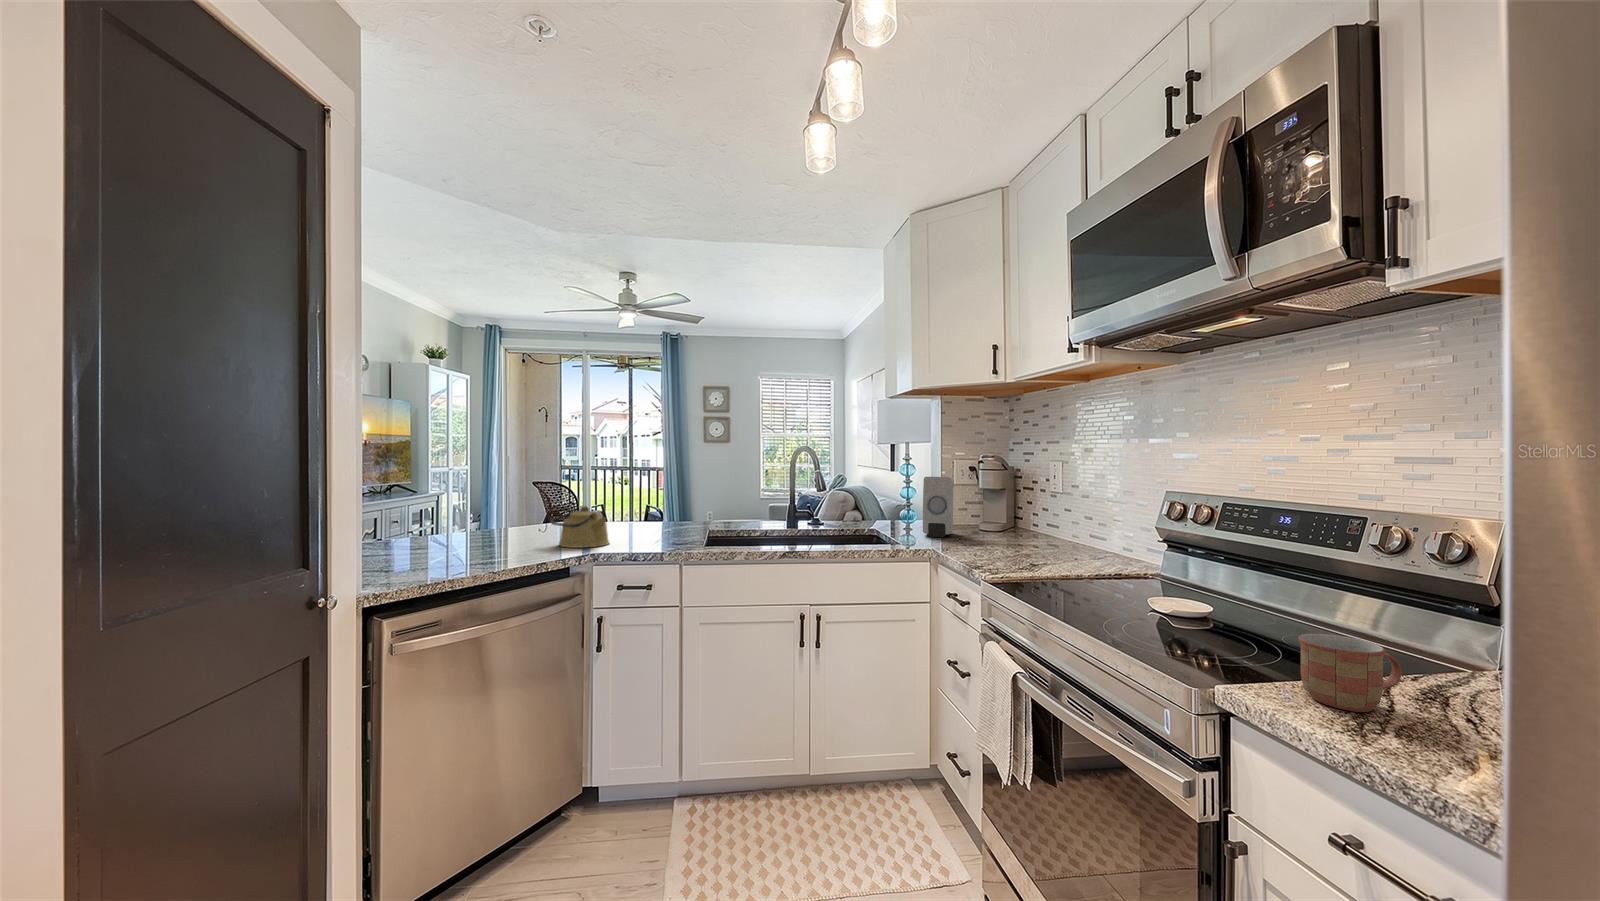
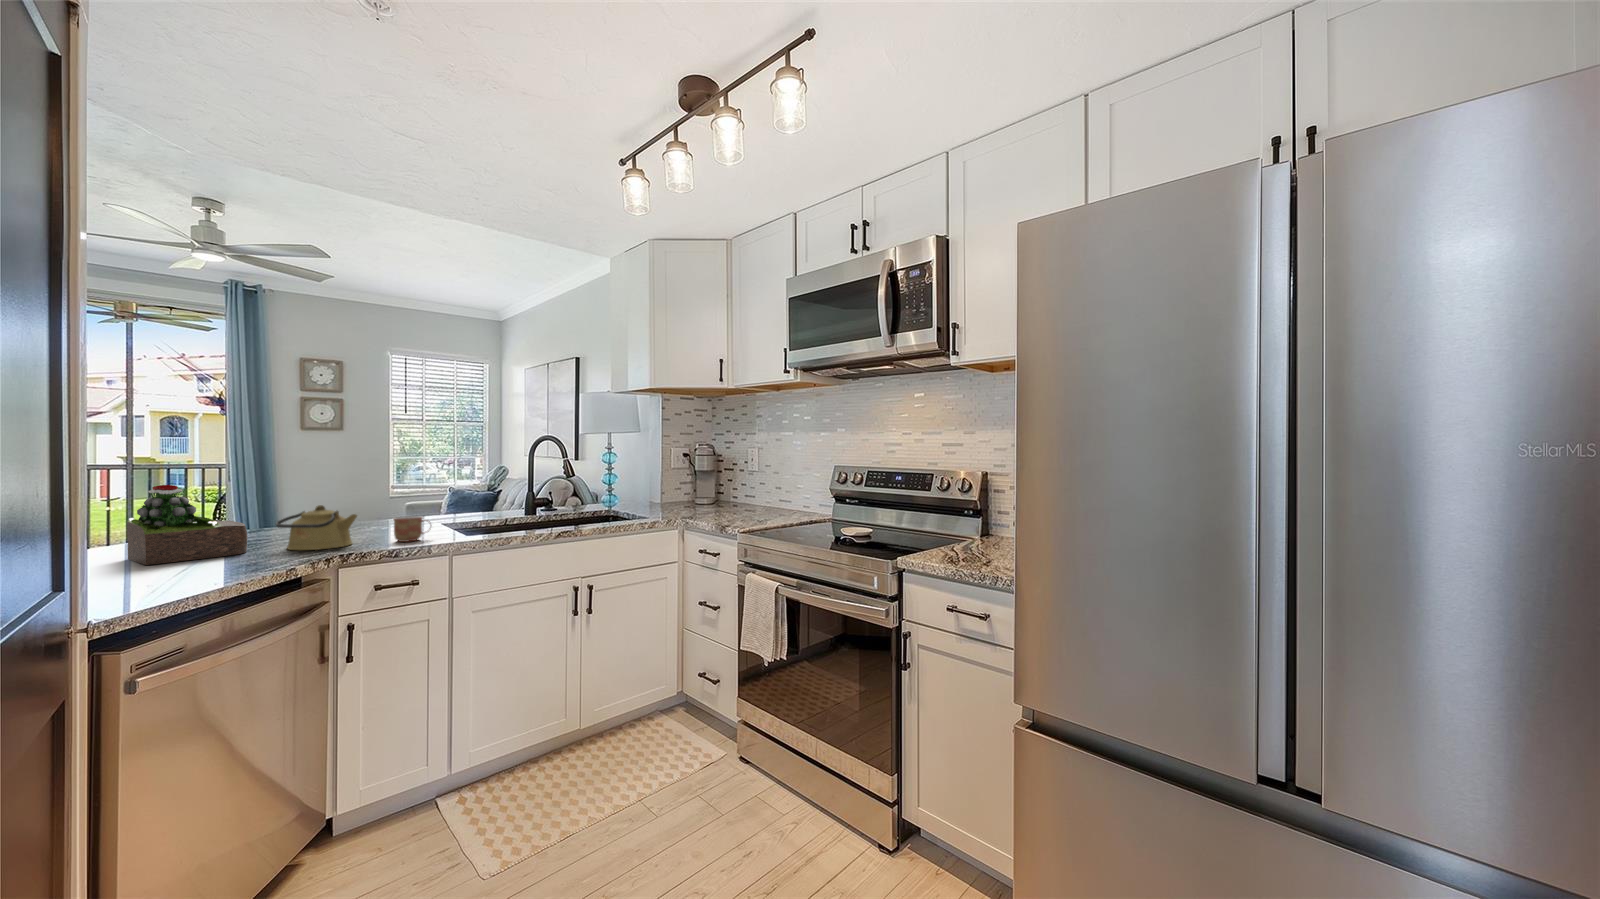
soap dispenser: present [923,477,954,537] -> none [651,463,677,513]
succulent plant: none [457,483,536,549] -> present [127,485,248,565]
mug: present [1298,633,1402,712] -> present [393,516,430,542]

